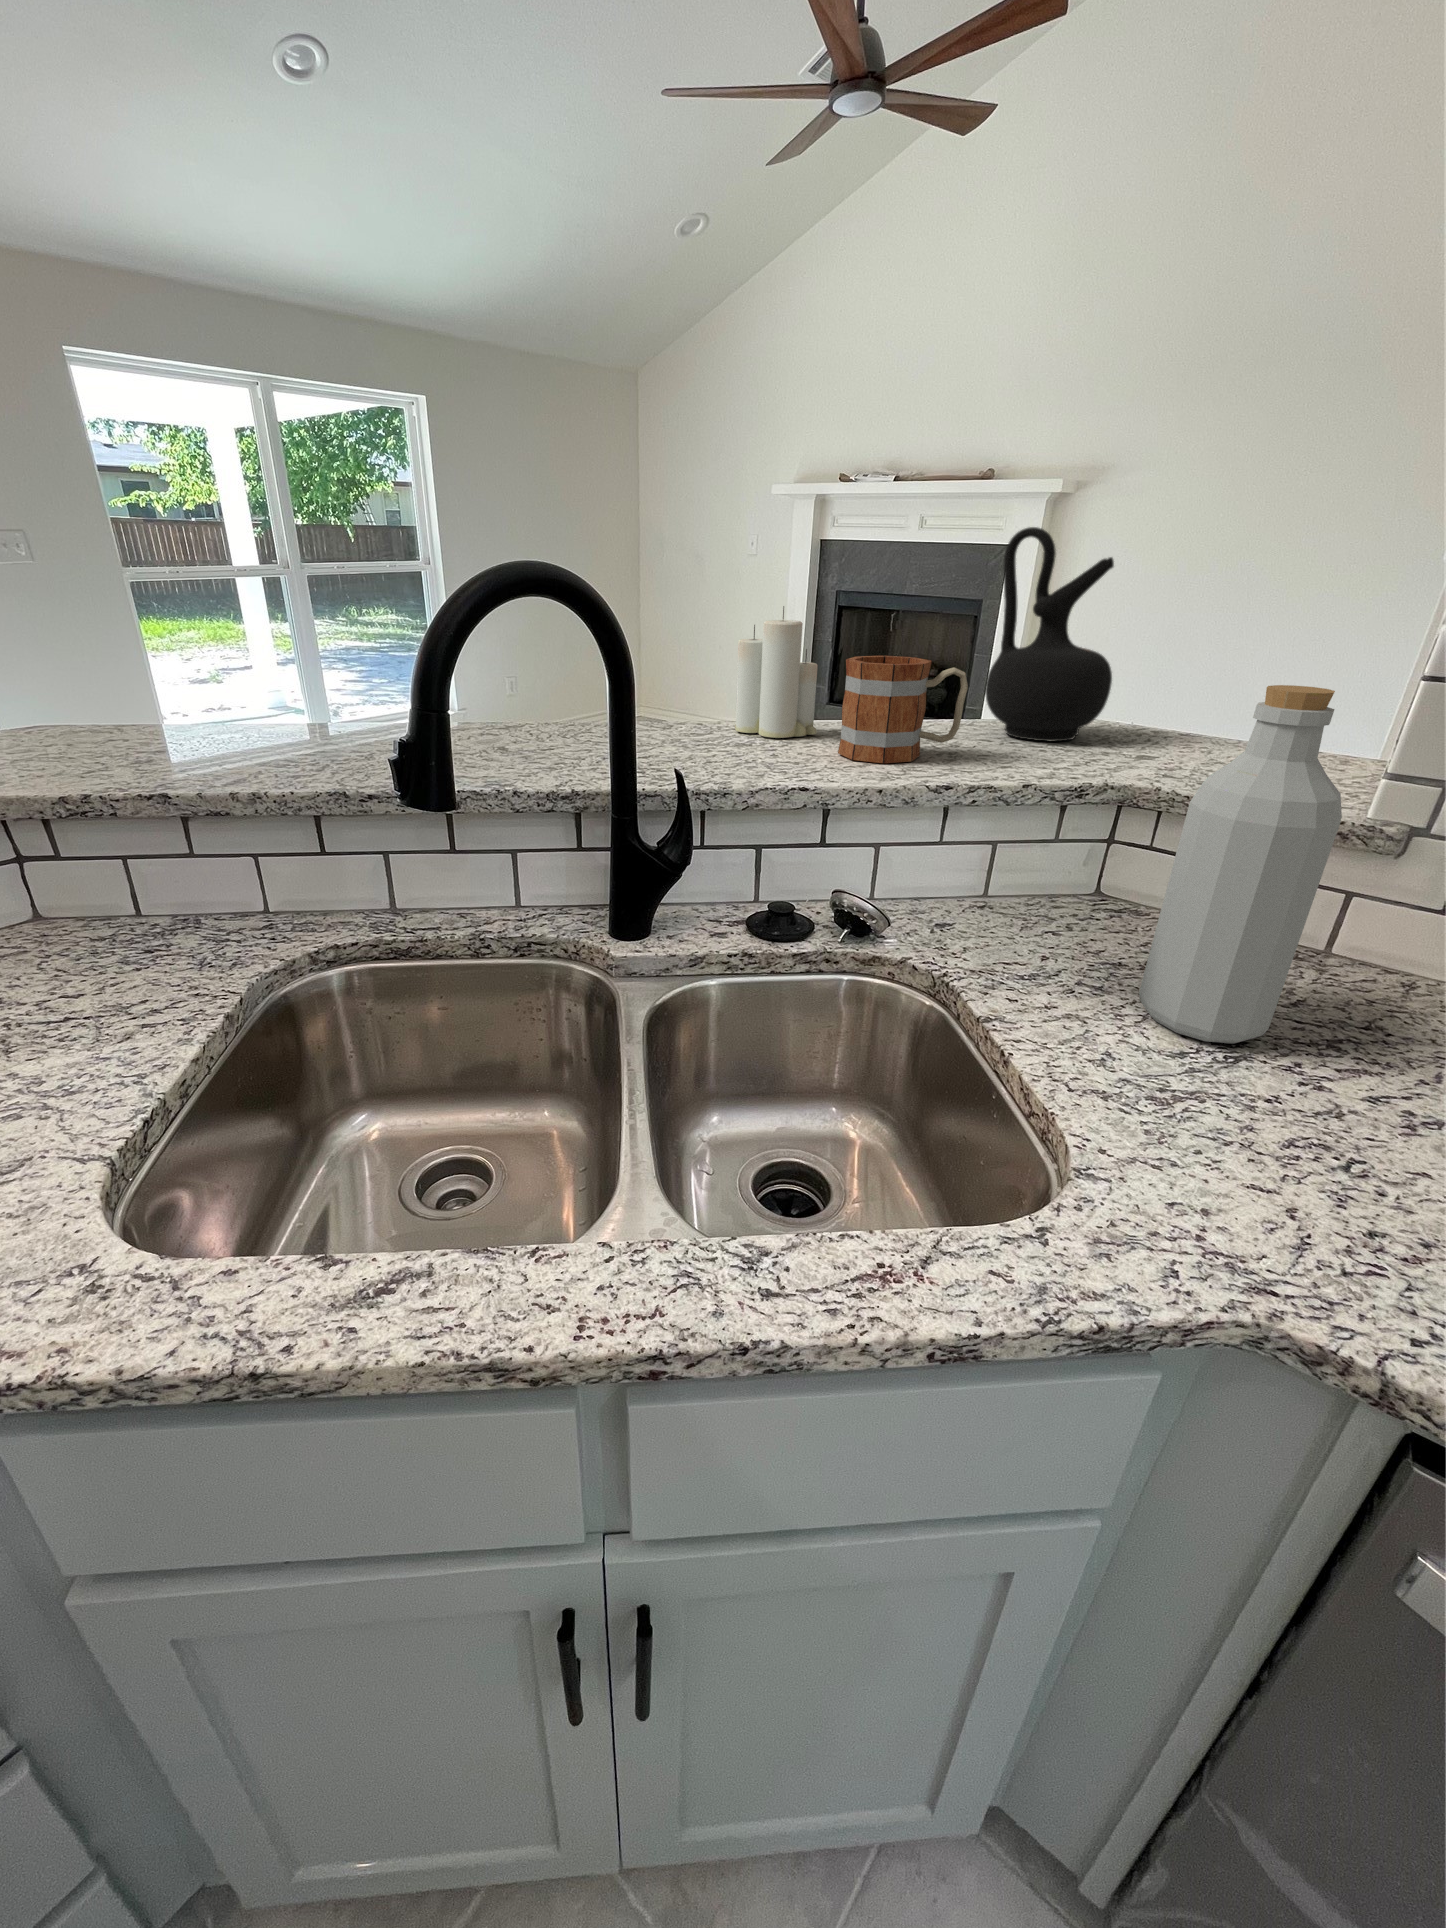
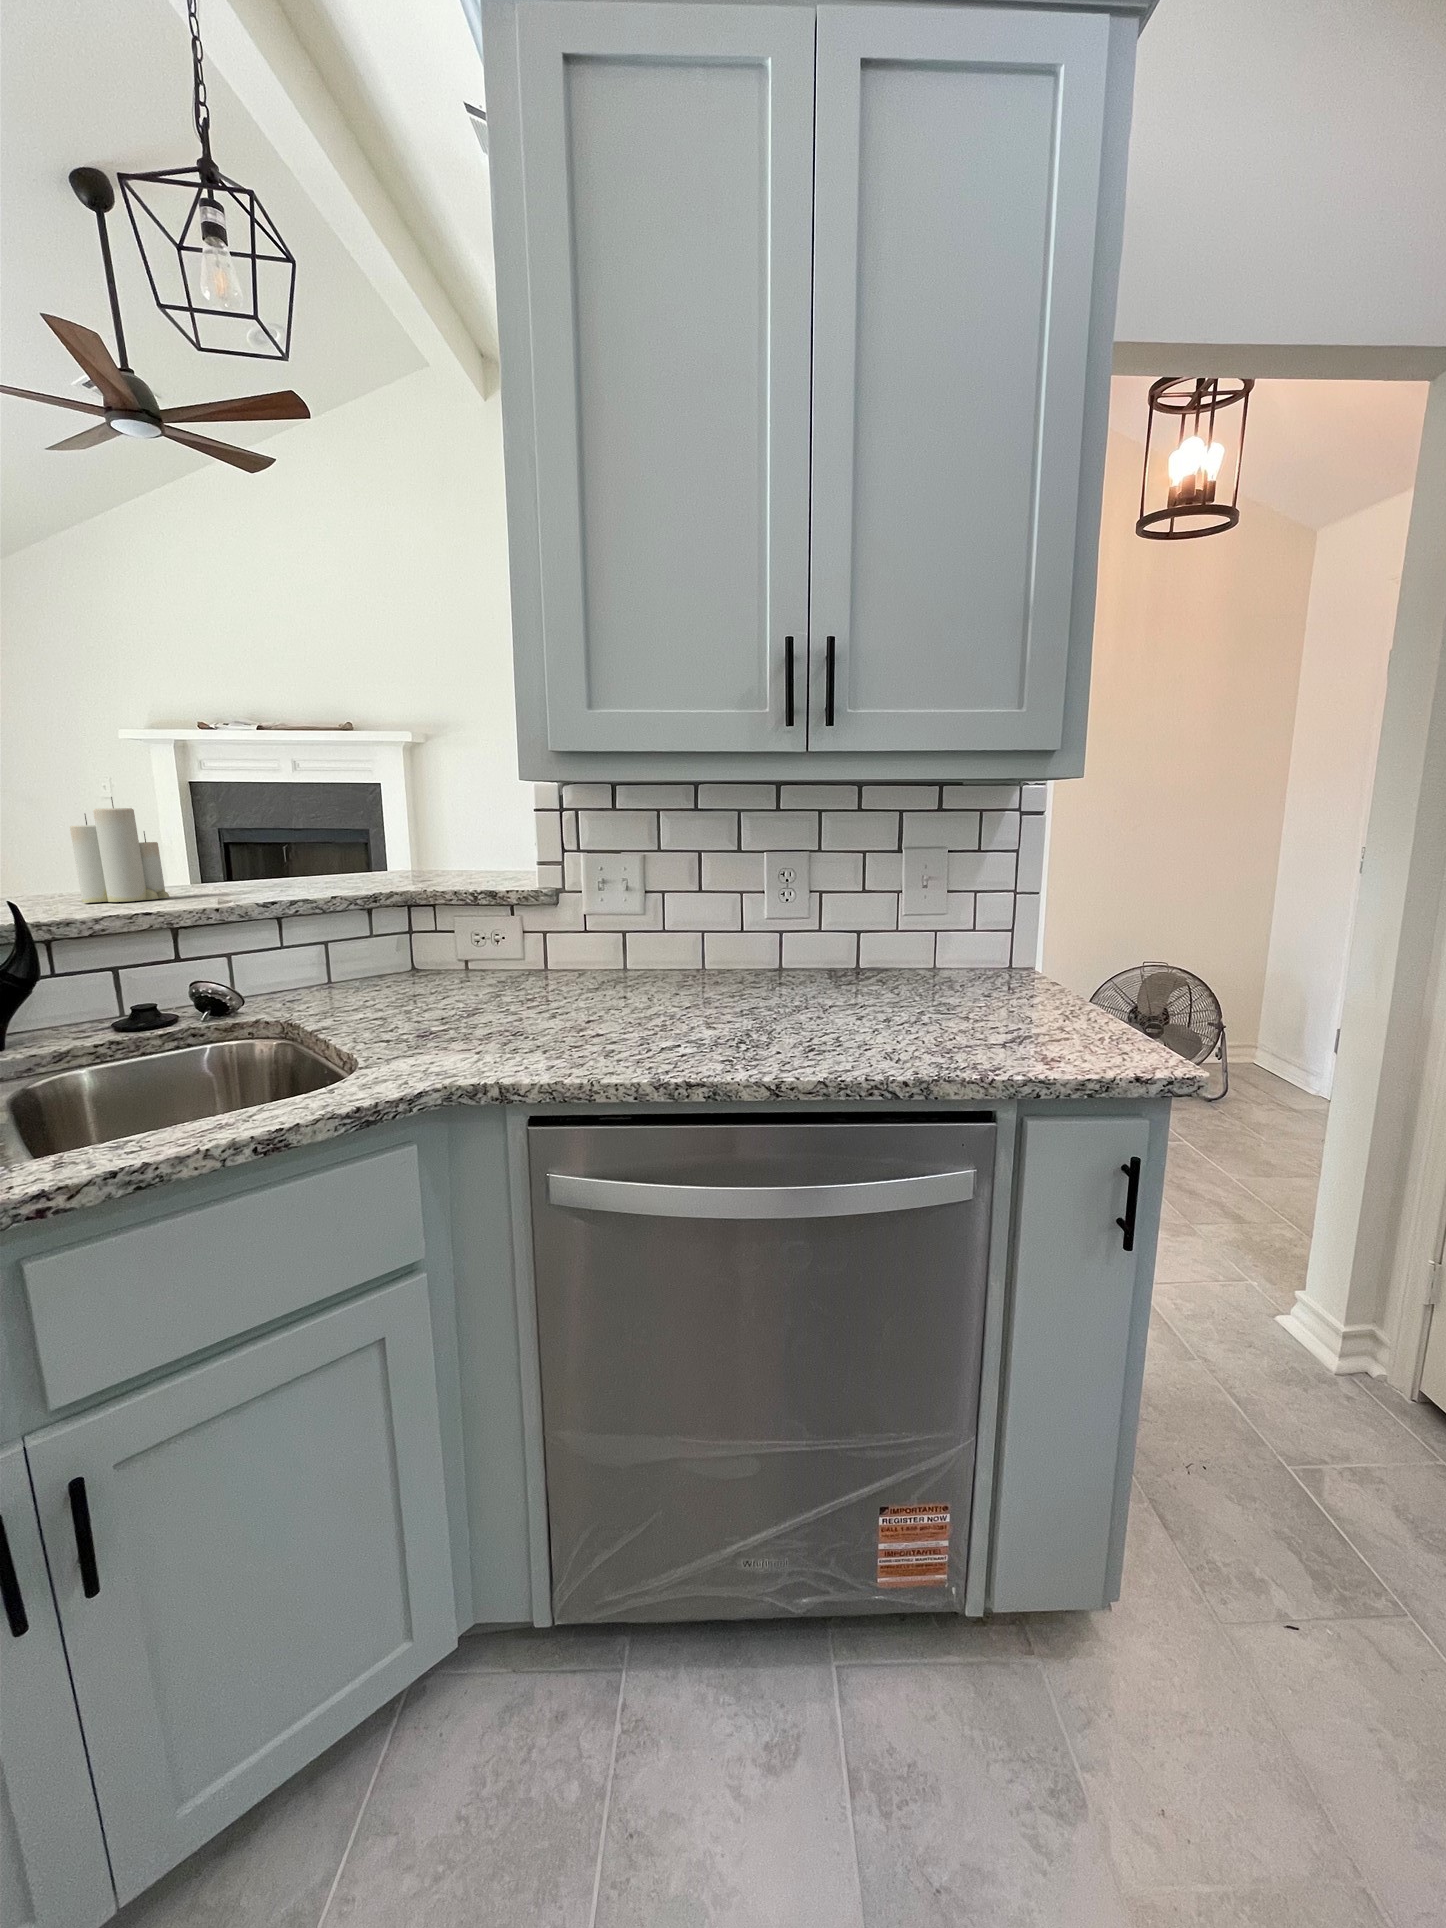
ceramic jug: present [985,527,1114,741] -> none [303,744,405,885]
mug: present [838,656,968,763] -> none [176,828,287,903]
bottle: present [1139,685,1342,1044] -> none [409,810,495,1012]

